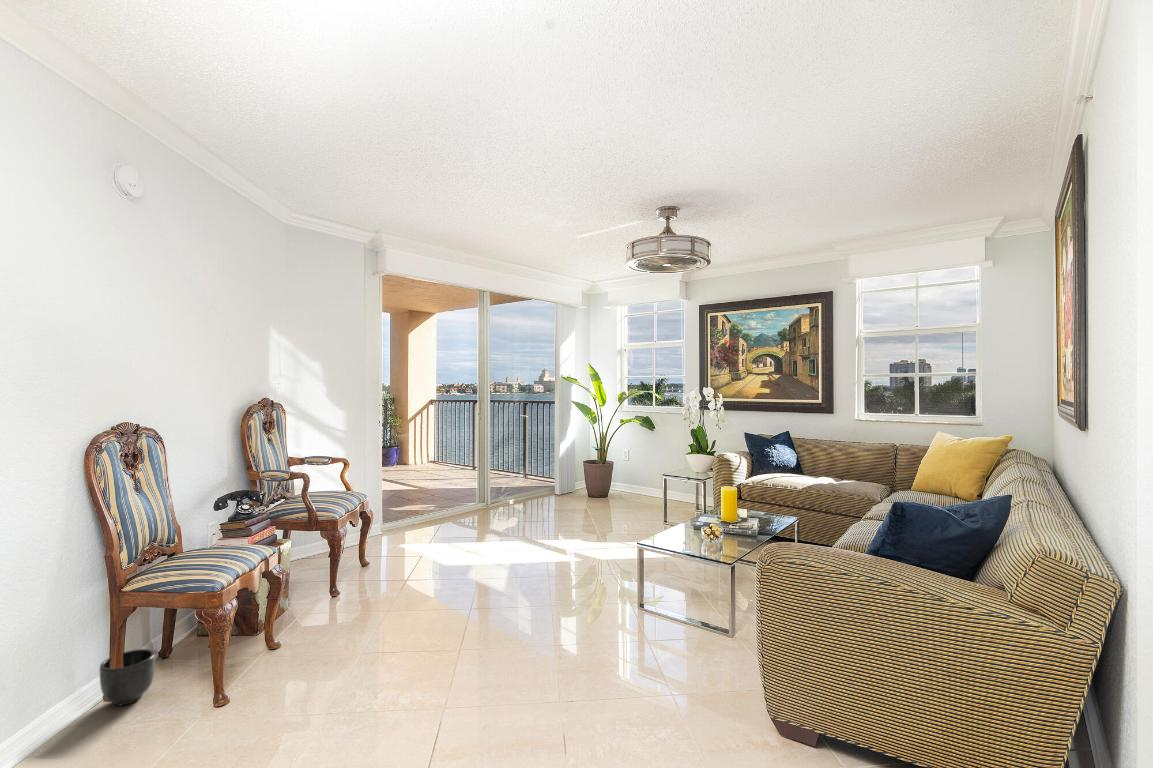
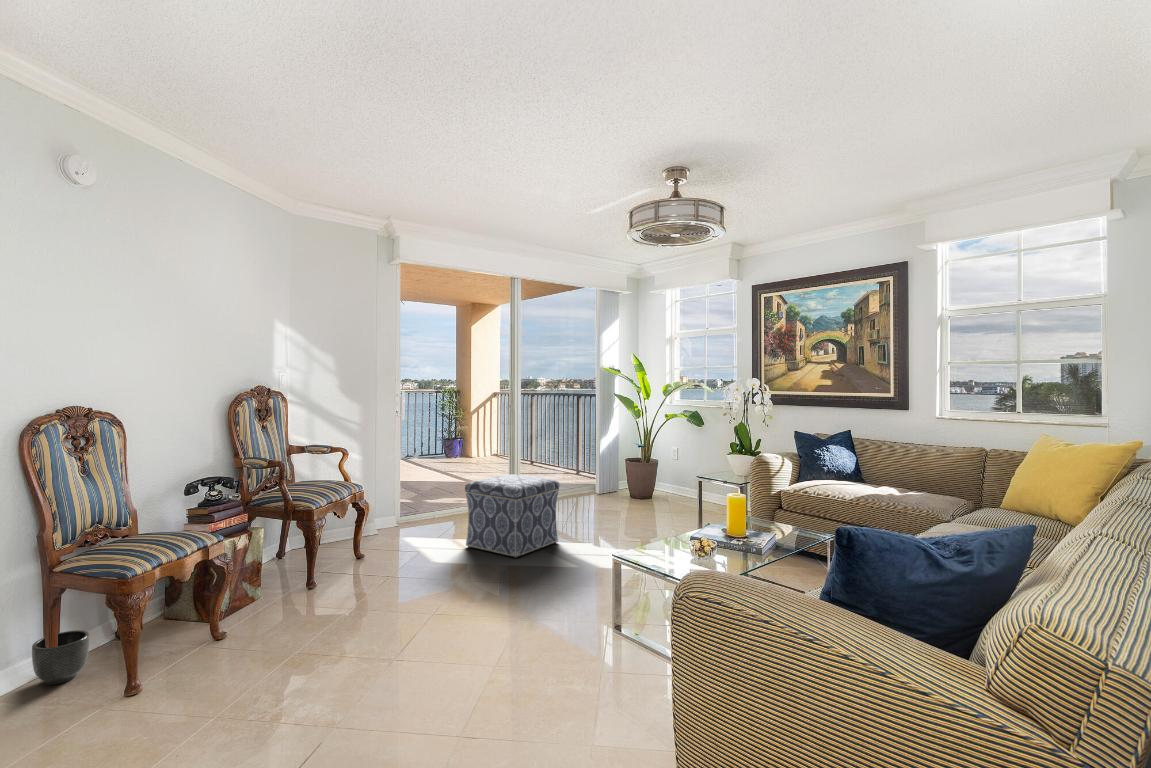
ottoman: none [462,479,548,556] -> present [465,474,560,558]

